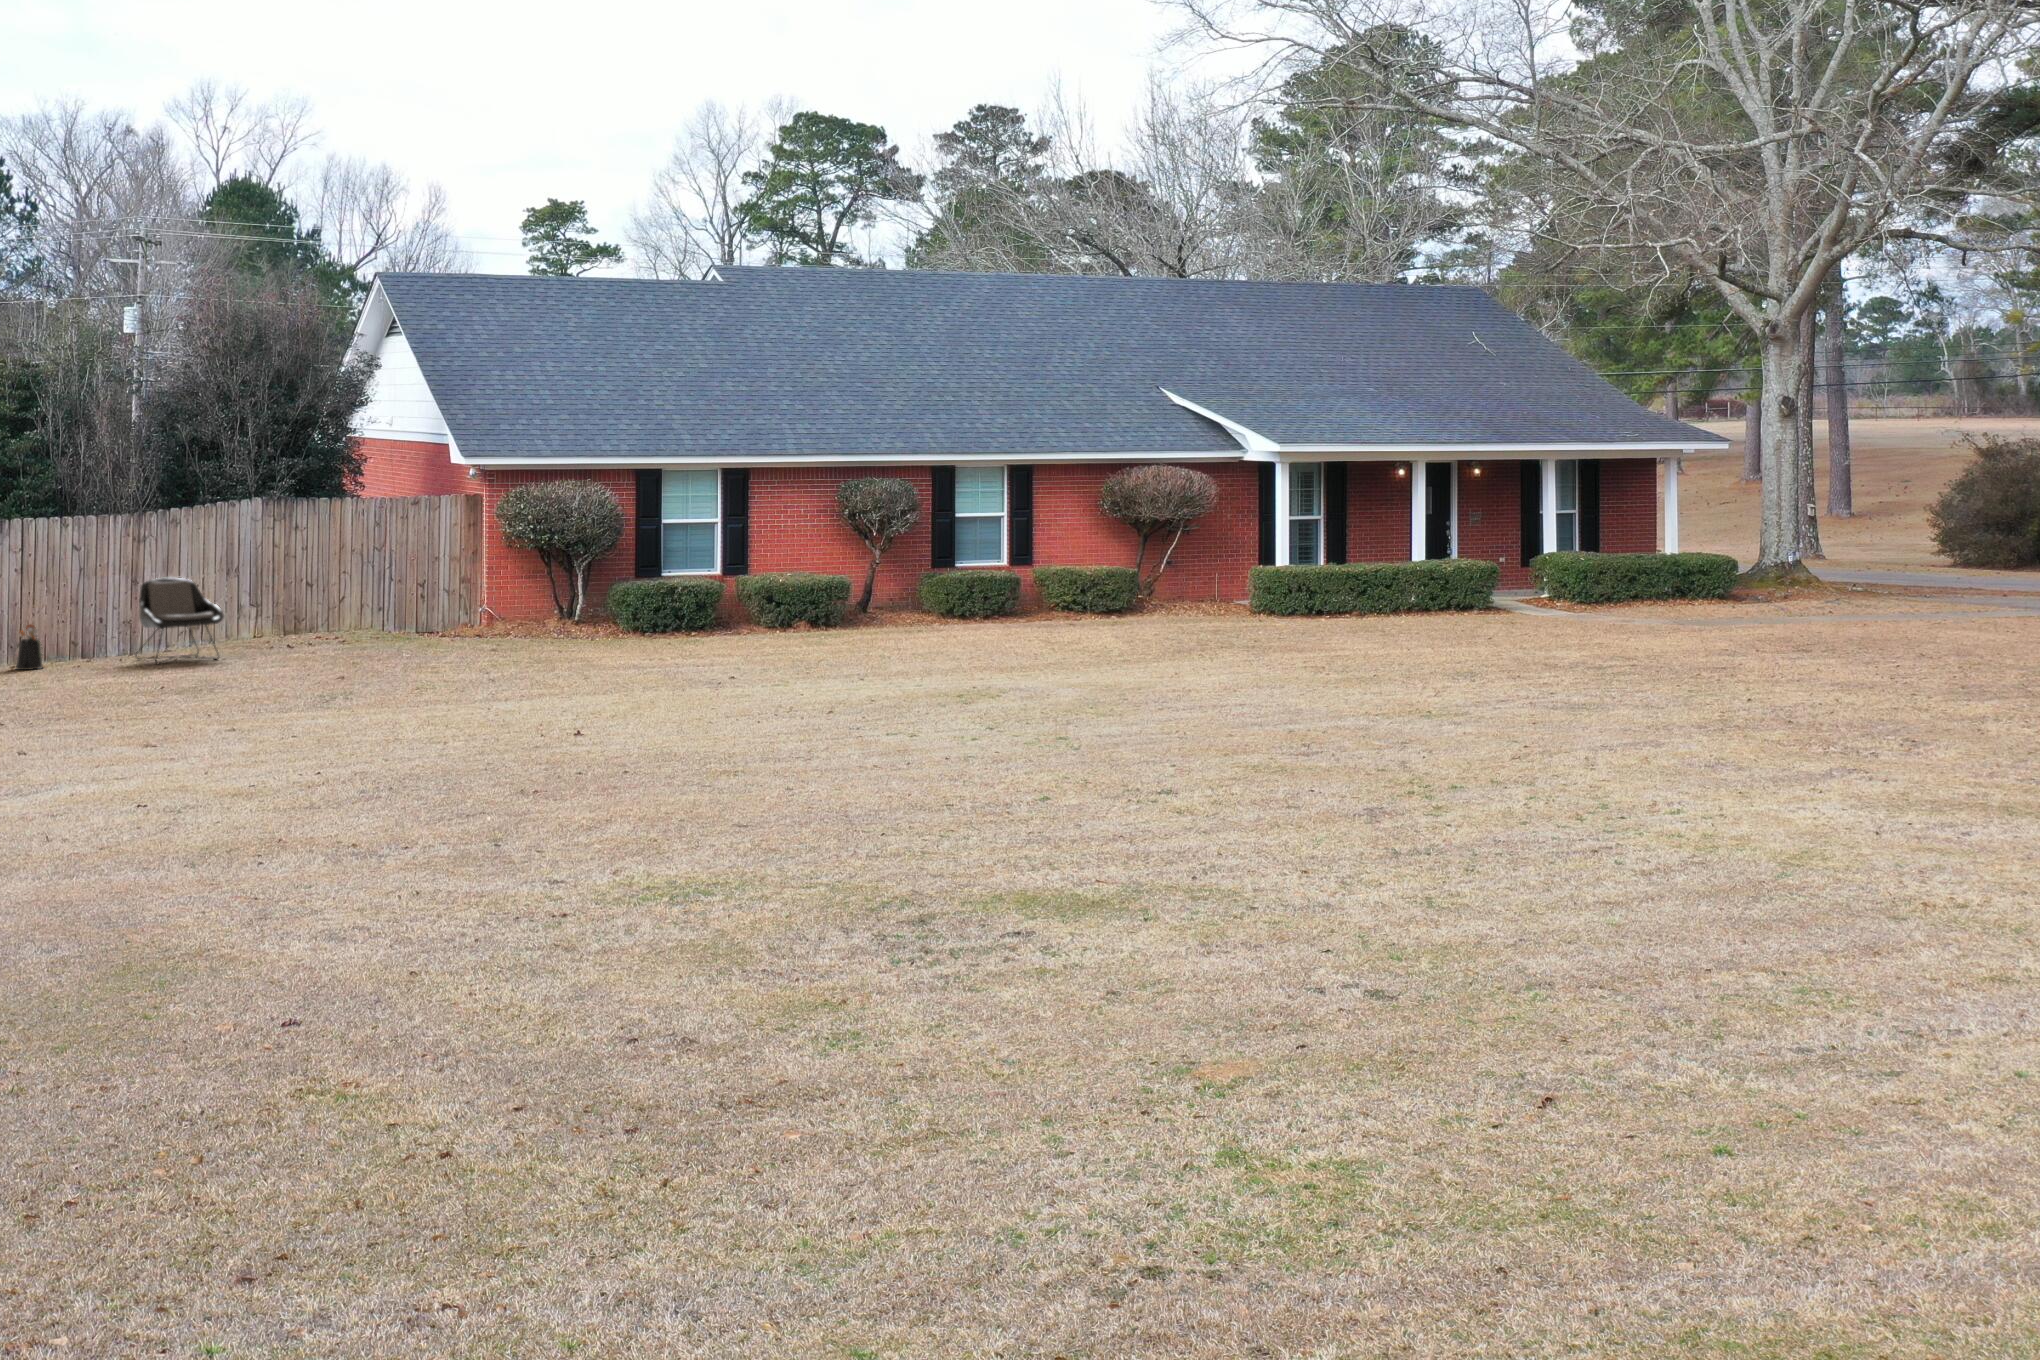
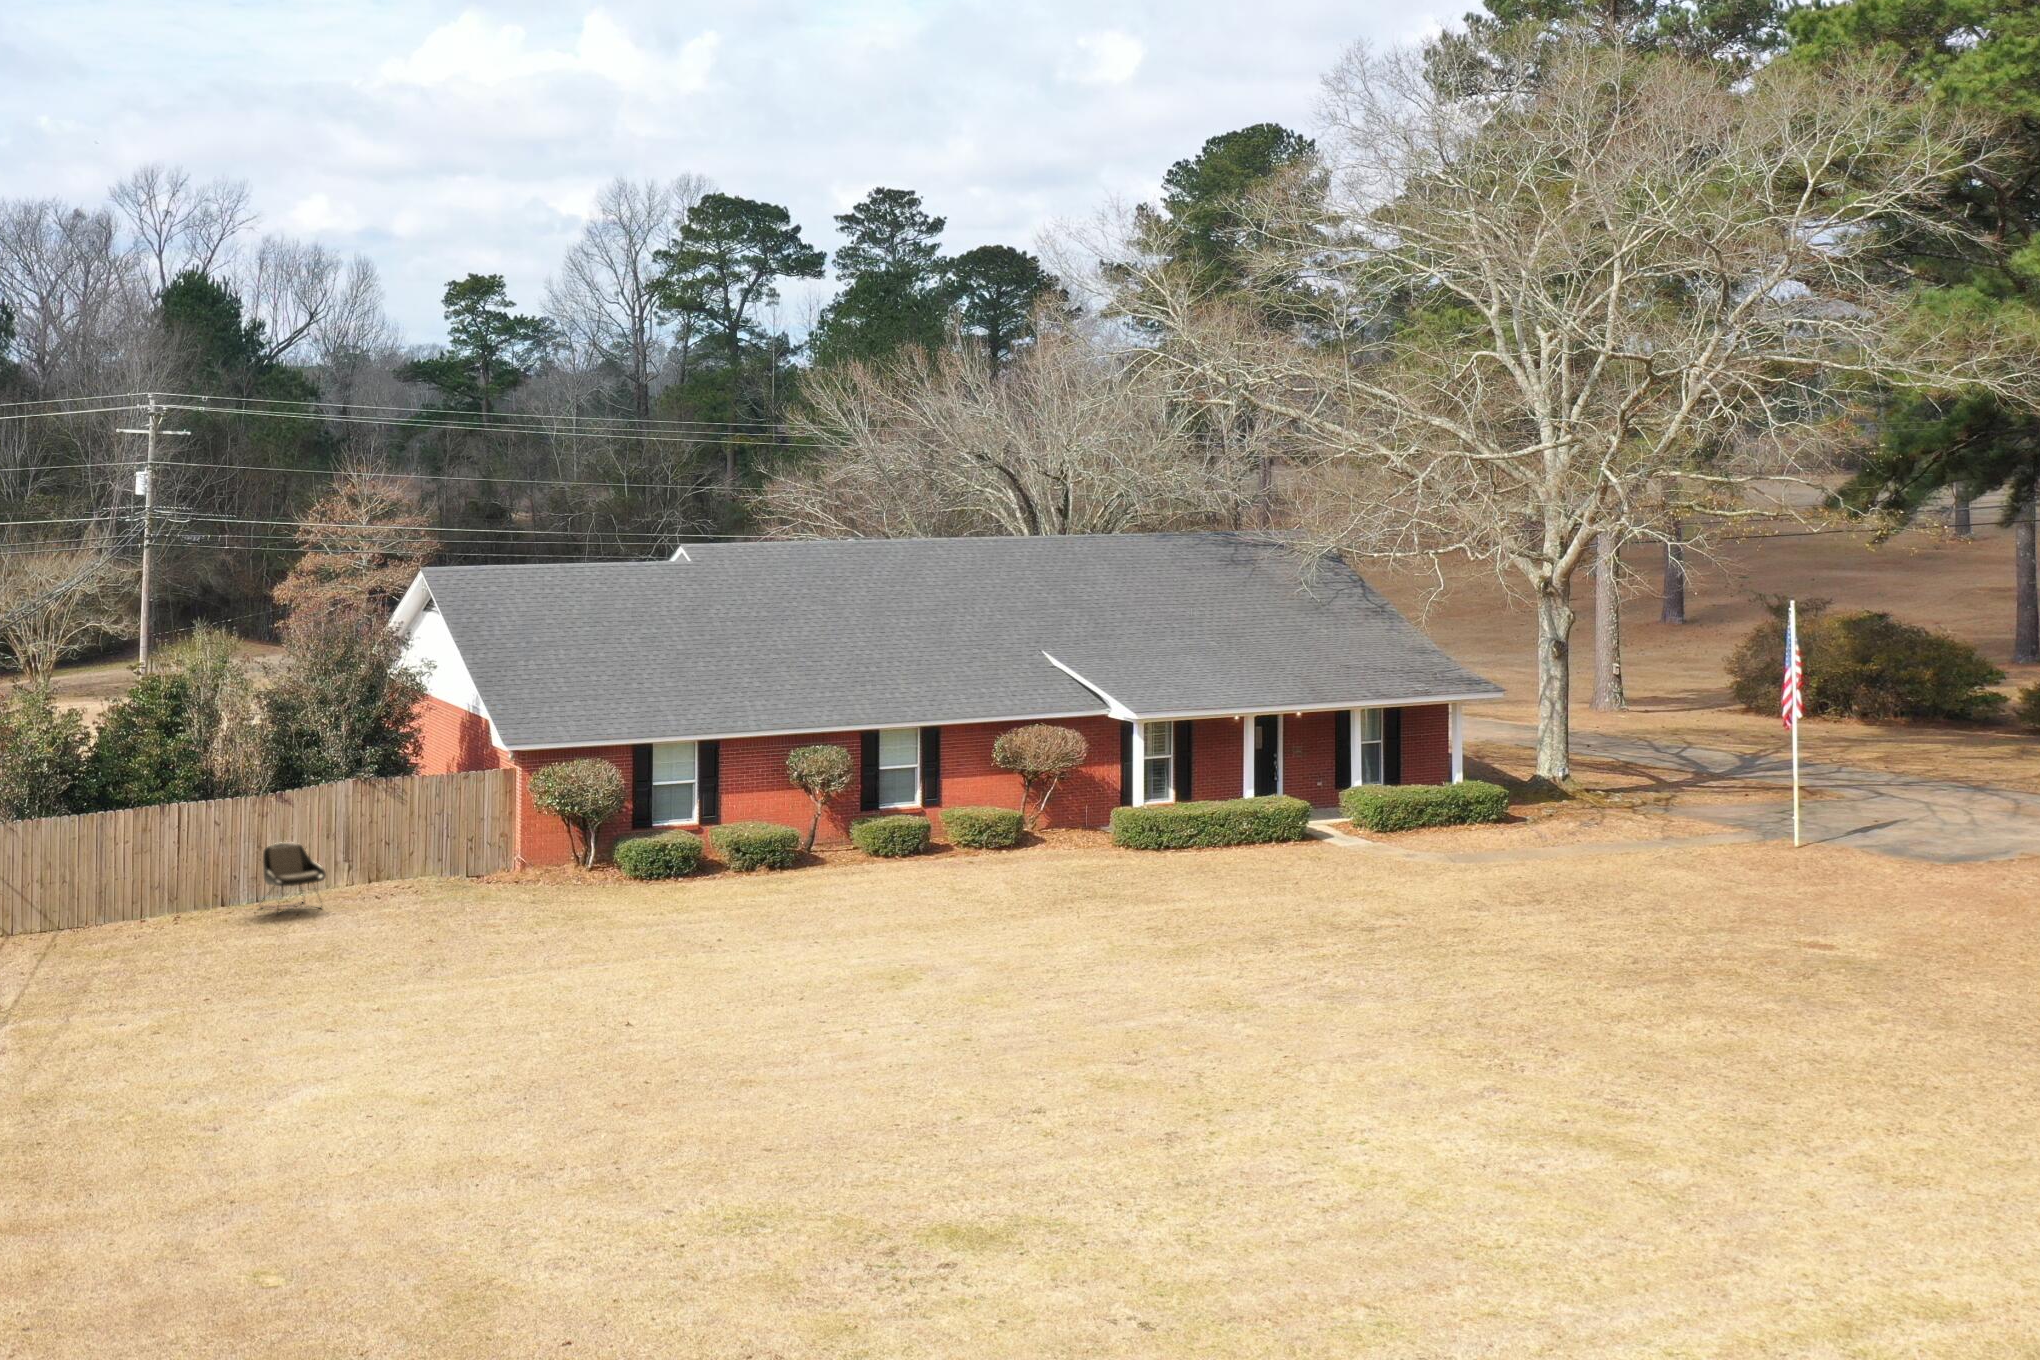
watering can: present [16,624,43,670] -> none [174,884,195,922]

